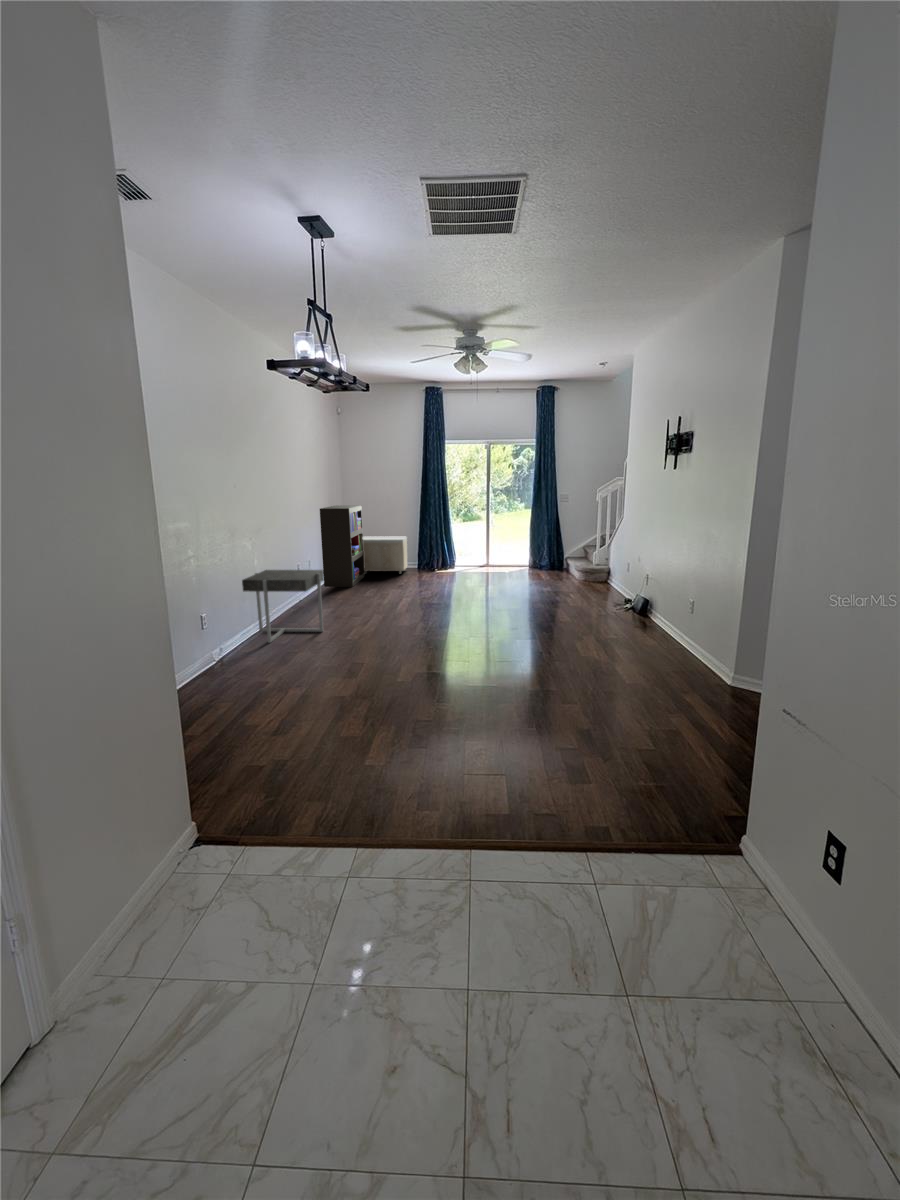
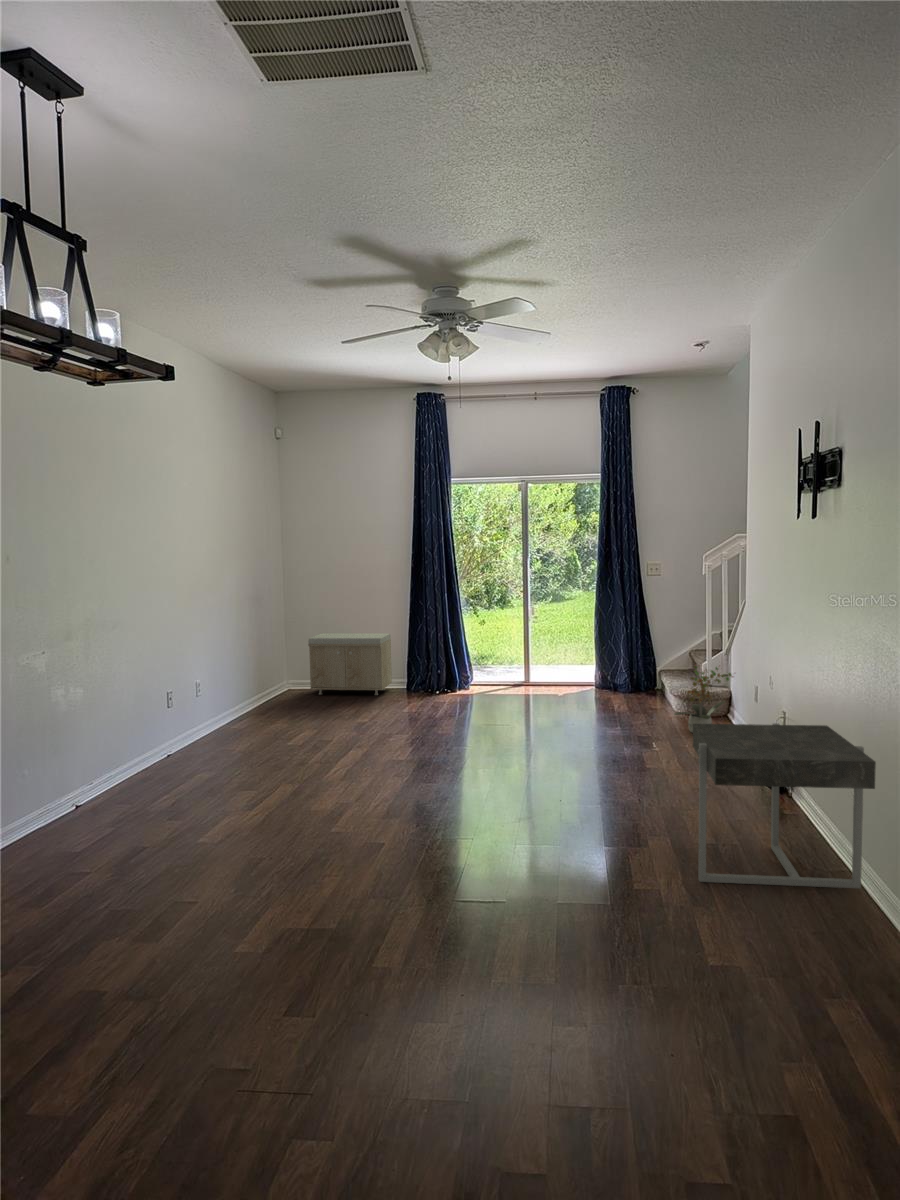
bookshelf: present [320,505,365,587] -> none [233,584,315,720]
potted plant: none [581,552,616,591] -> present [674,665,733,733]
side table: present [242,570,323,643] -> present [693,723,876,888]

